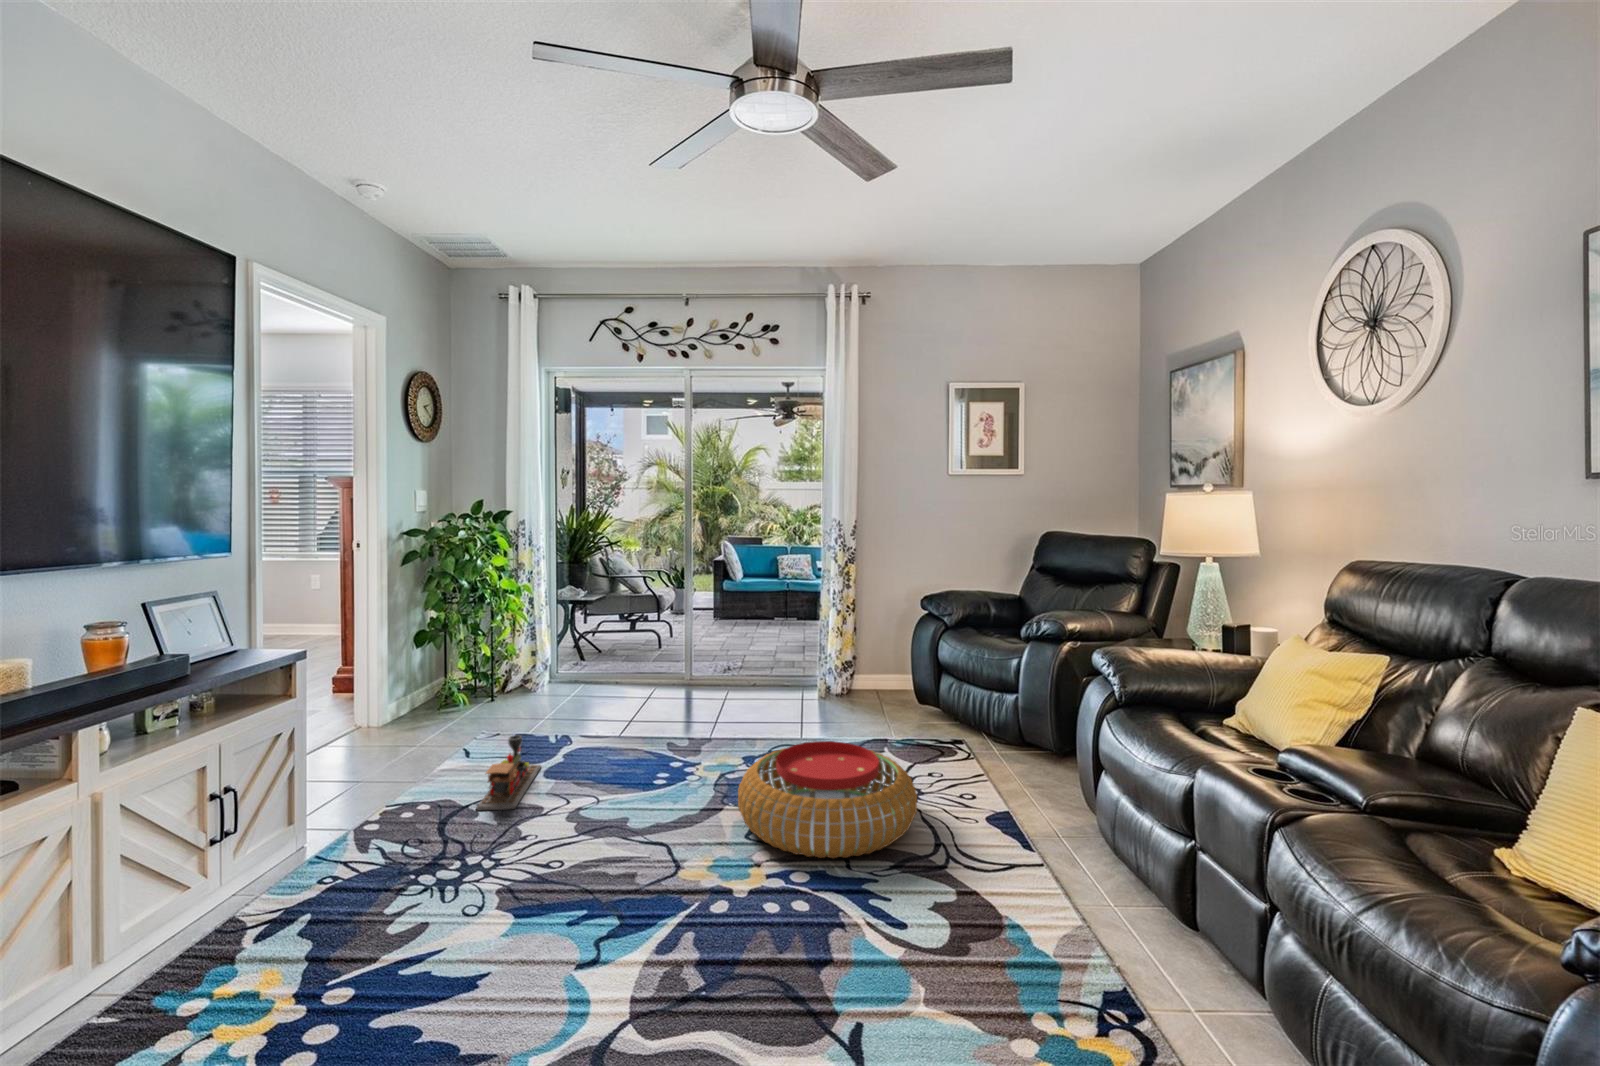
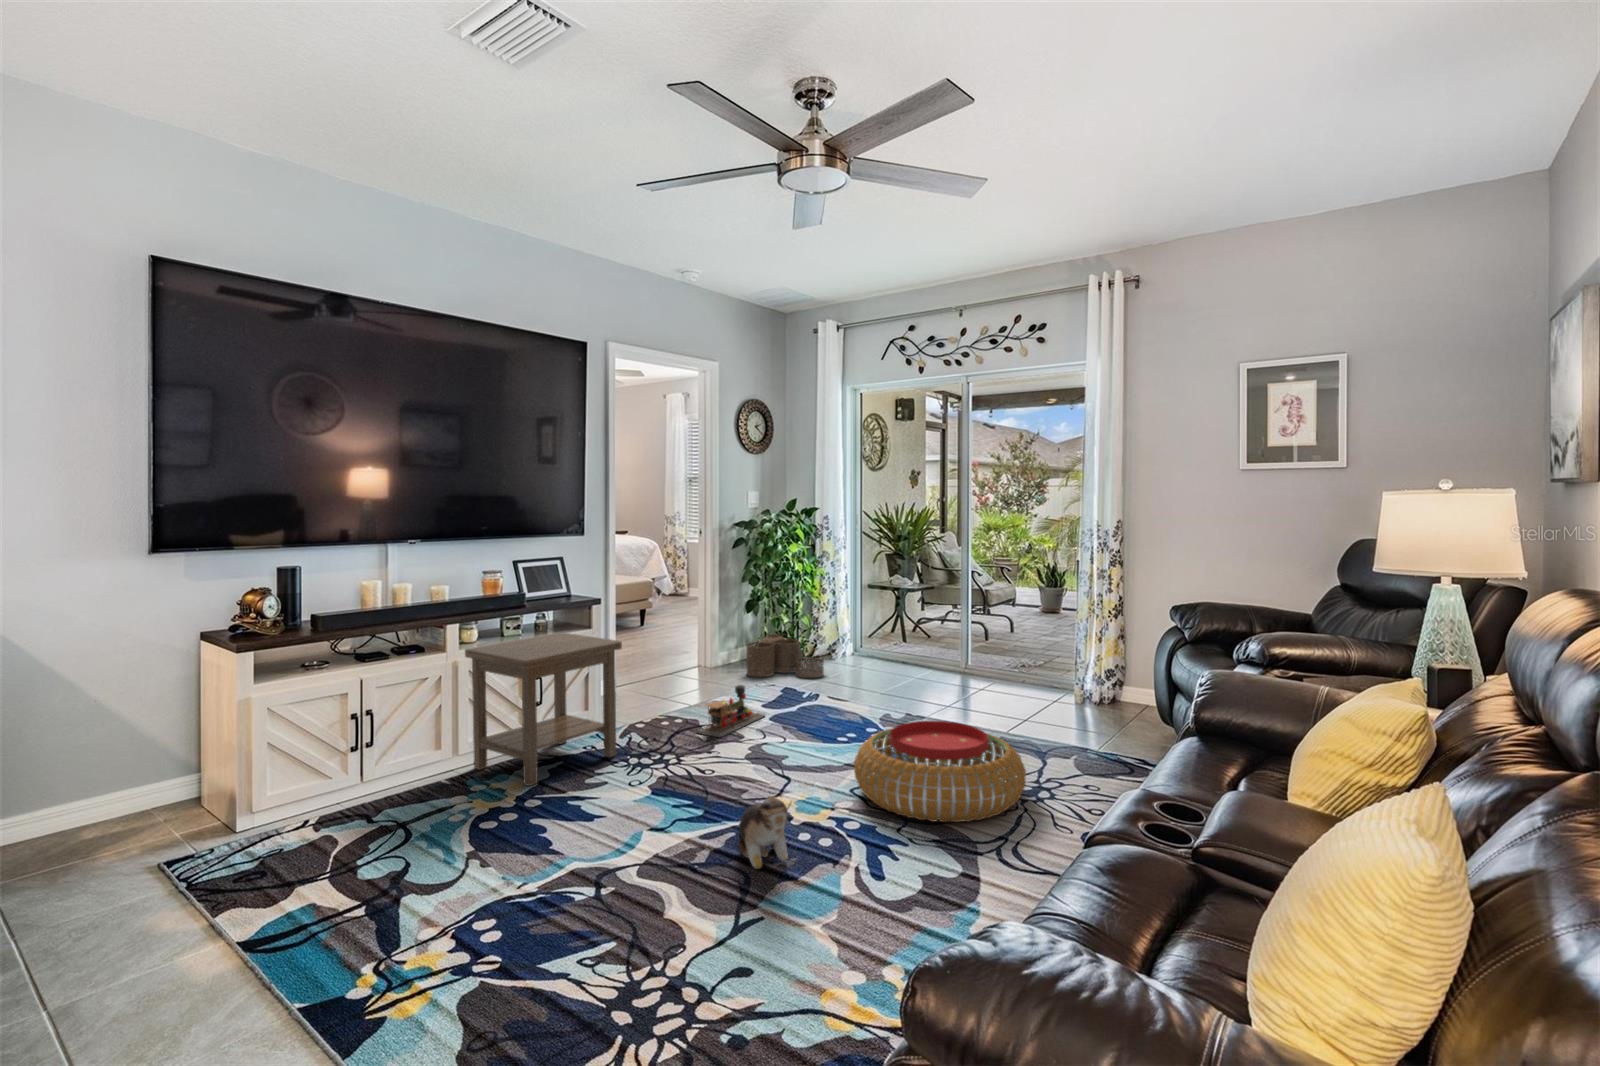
woven basket: none [453,655,554,715] -> present [746,634,824,678]
side table: none [121,710,398,968] -> present [465,633,622,786]
plush toy: none [682,887,812,984] -> present [738,797,791,869]

